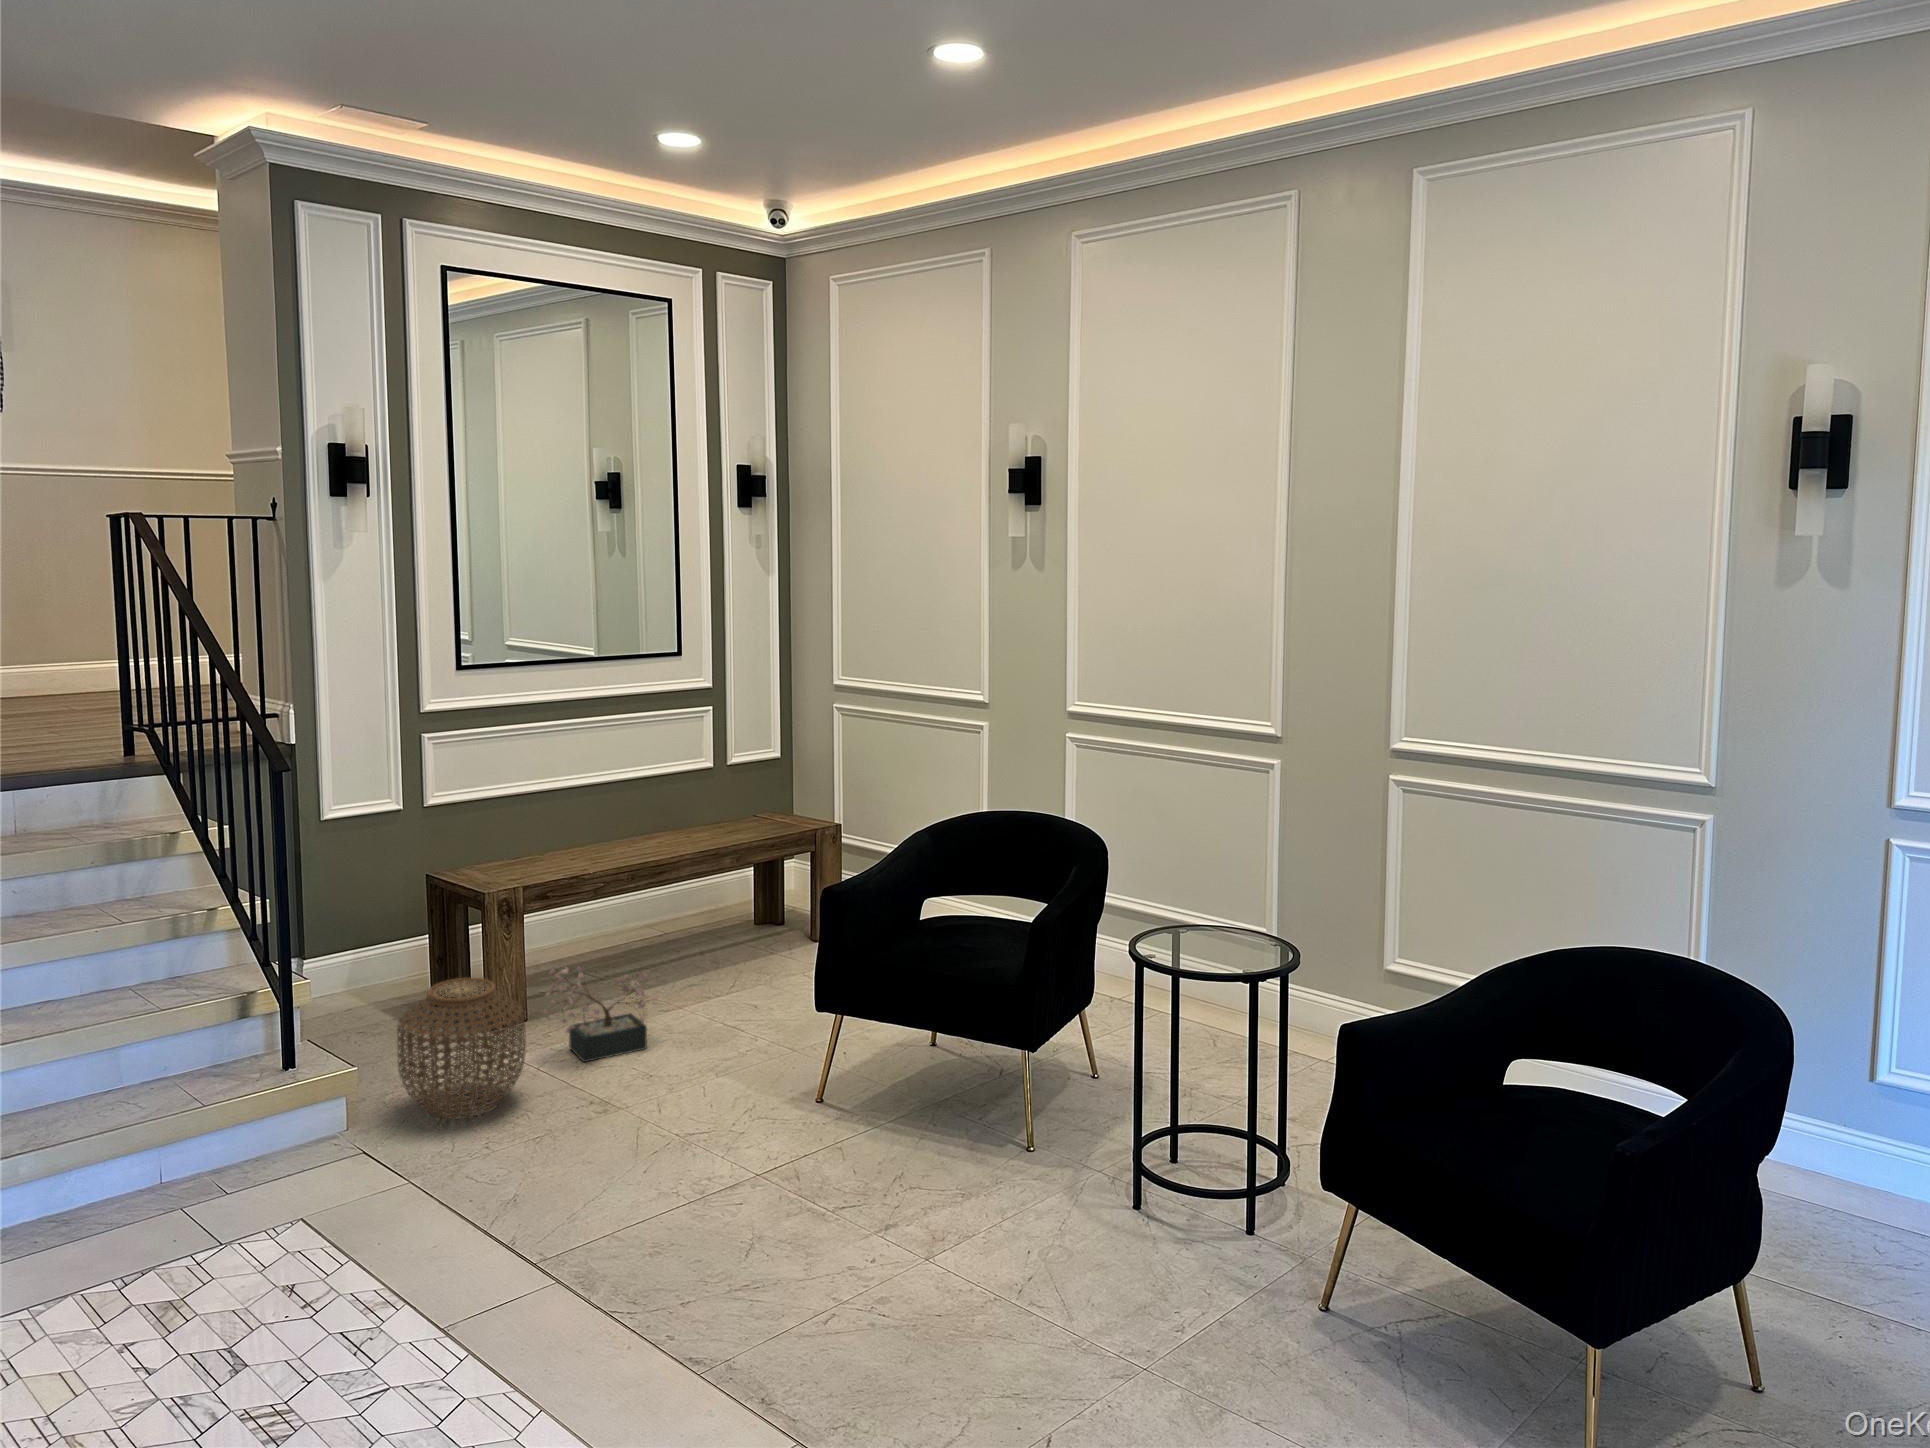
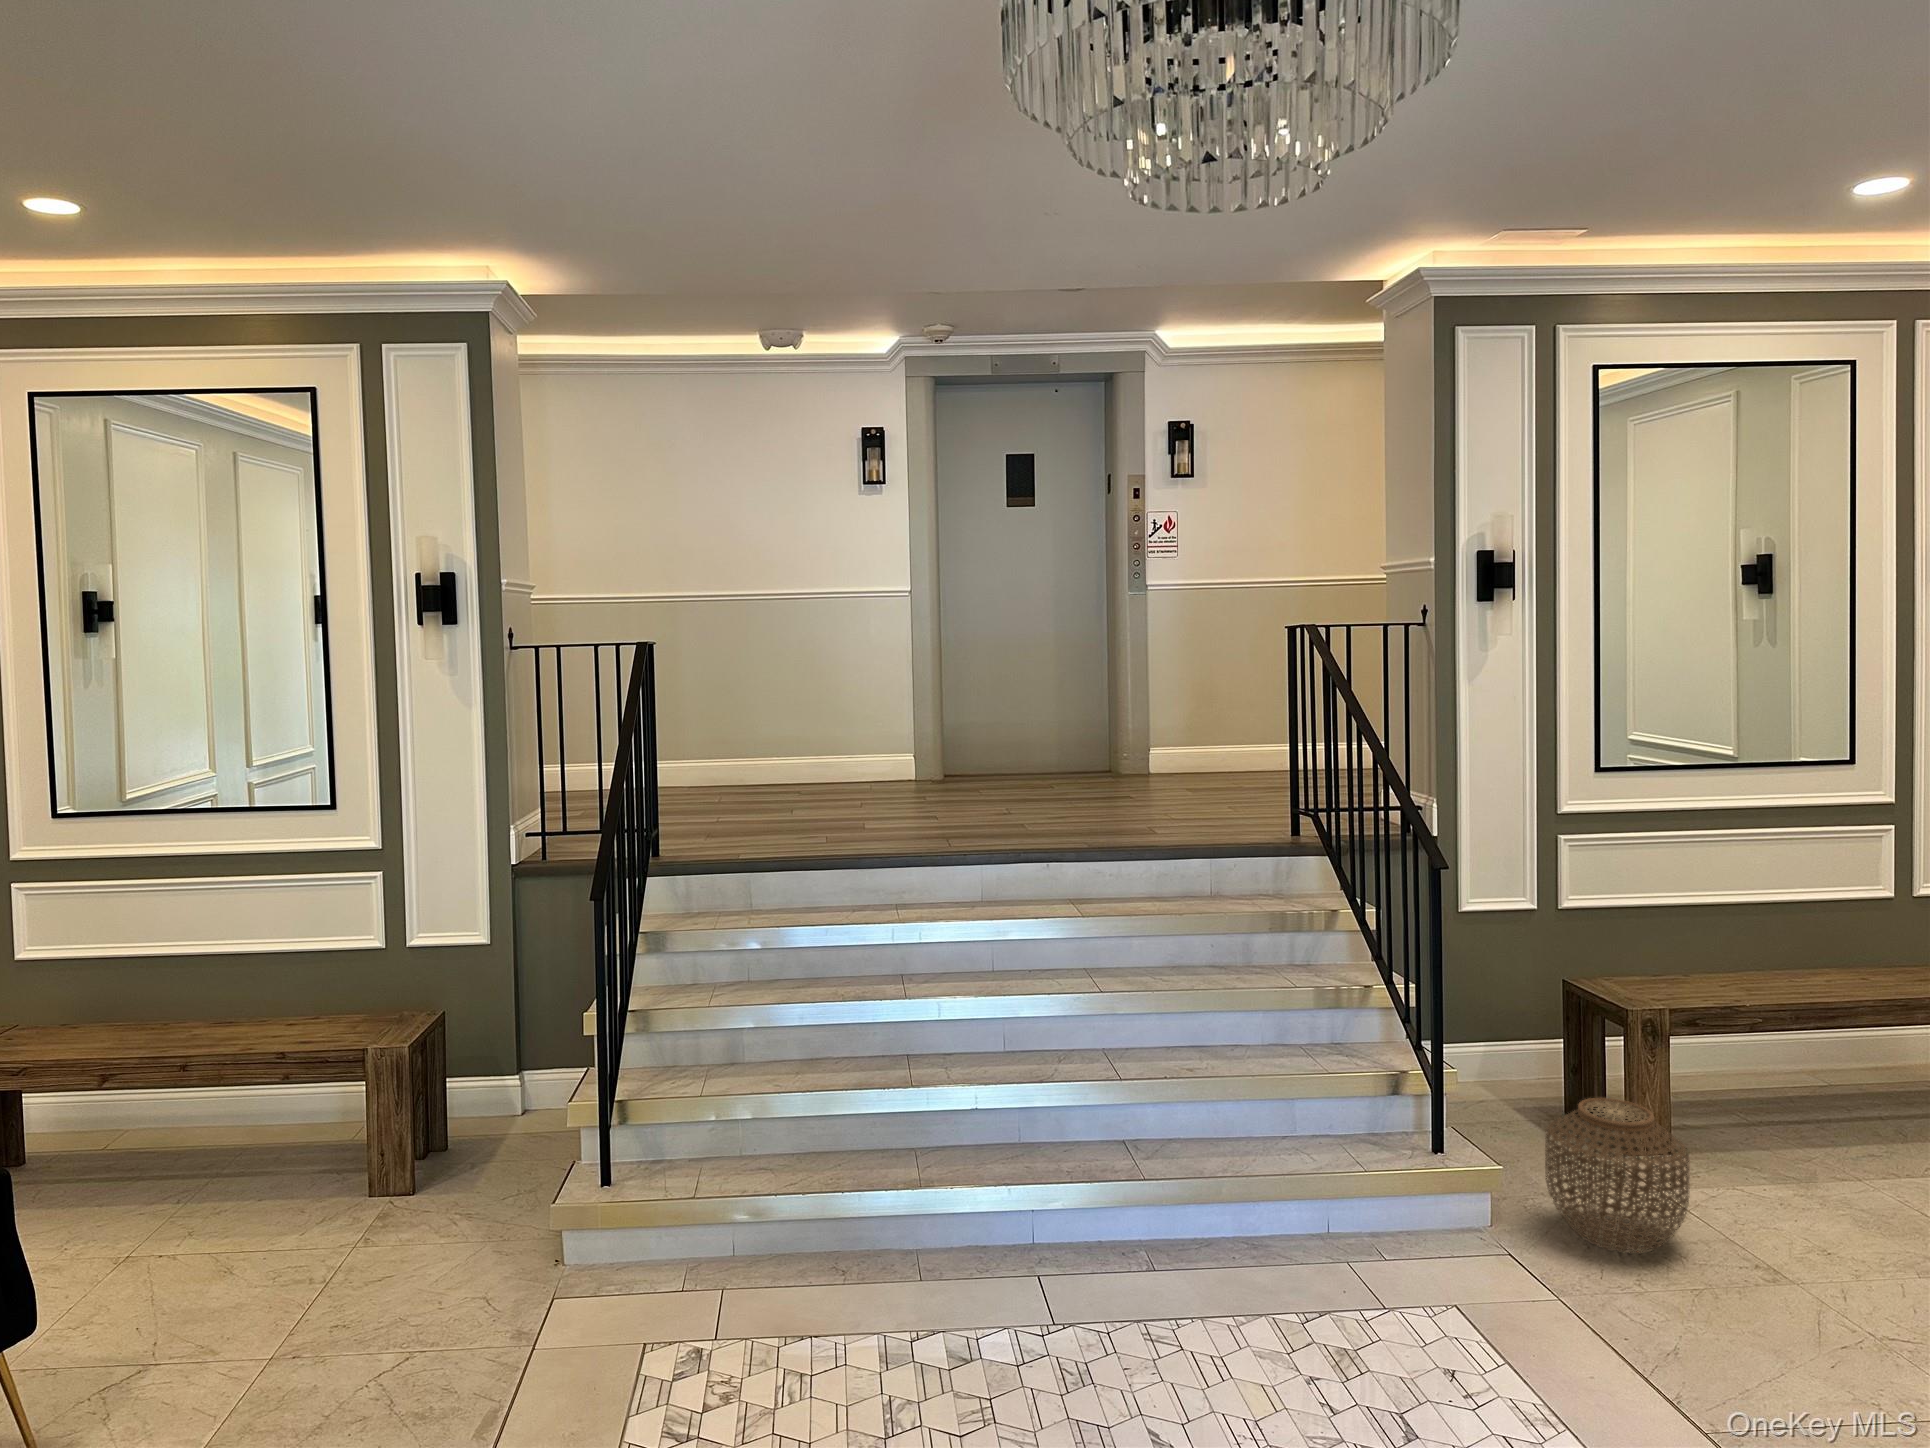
decorative plant: present [544,965,658,1062] -> none [1705,1104,1856,1232]

